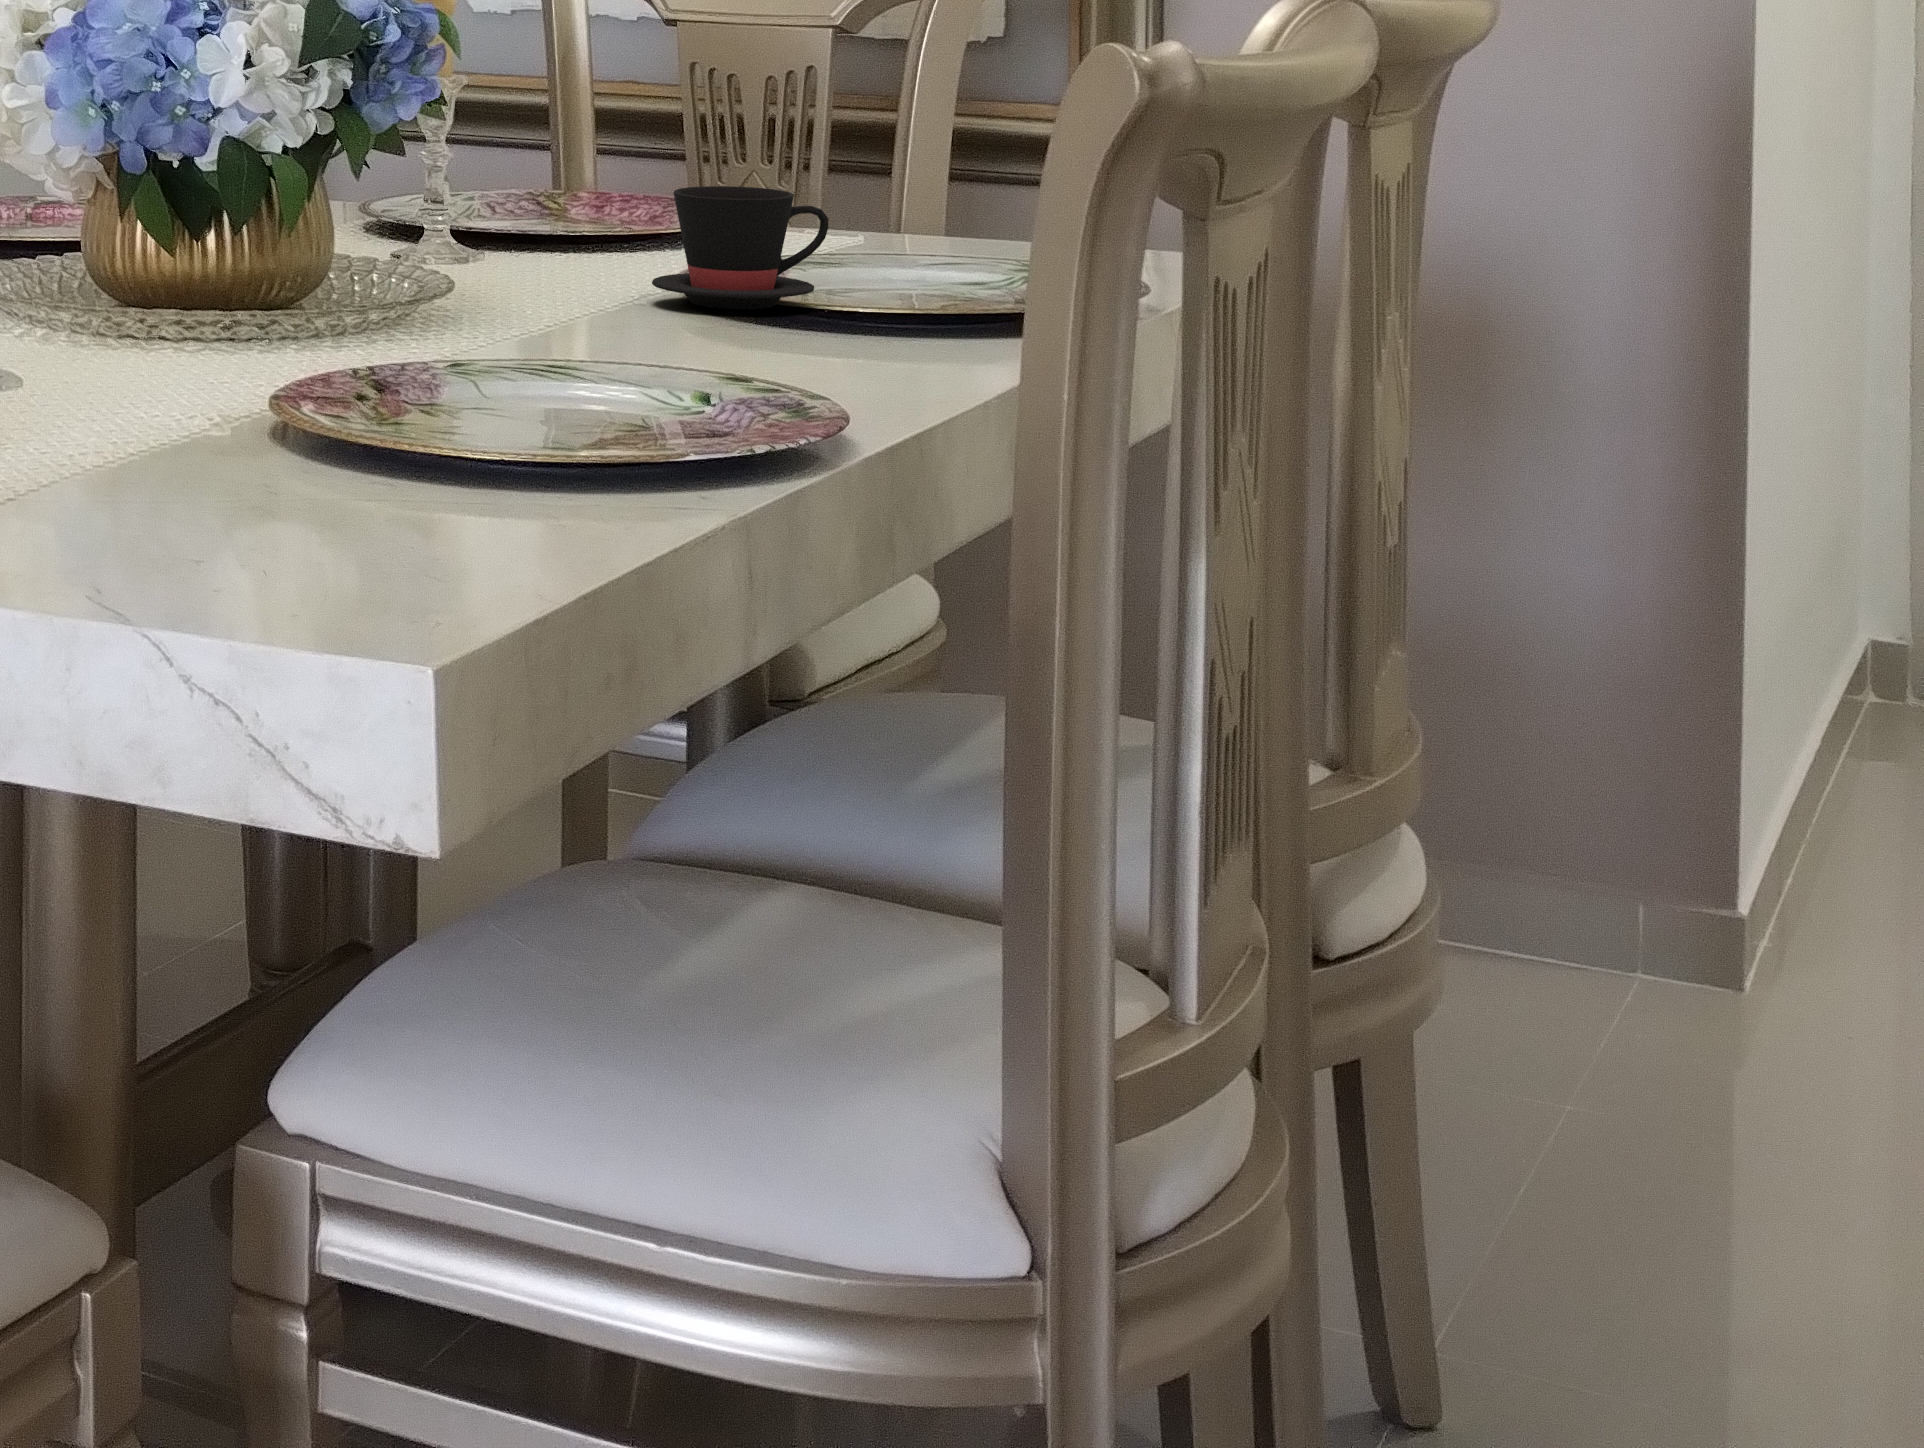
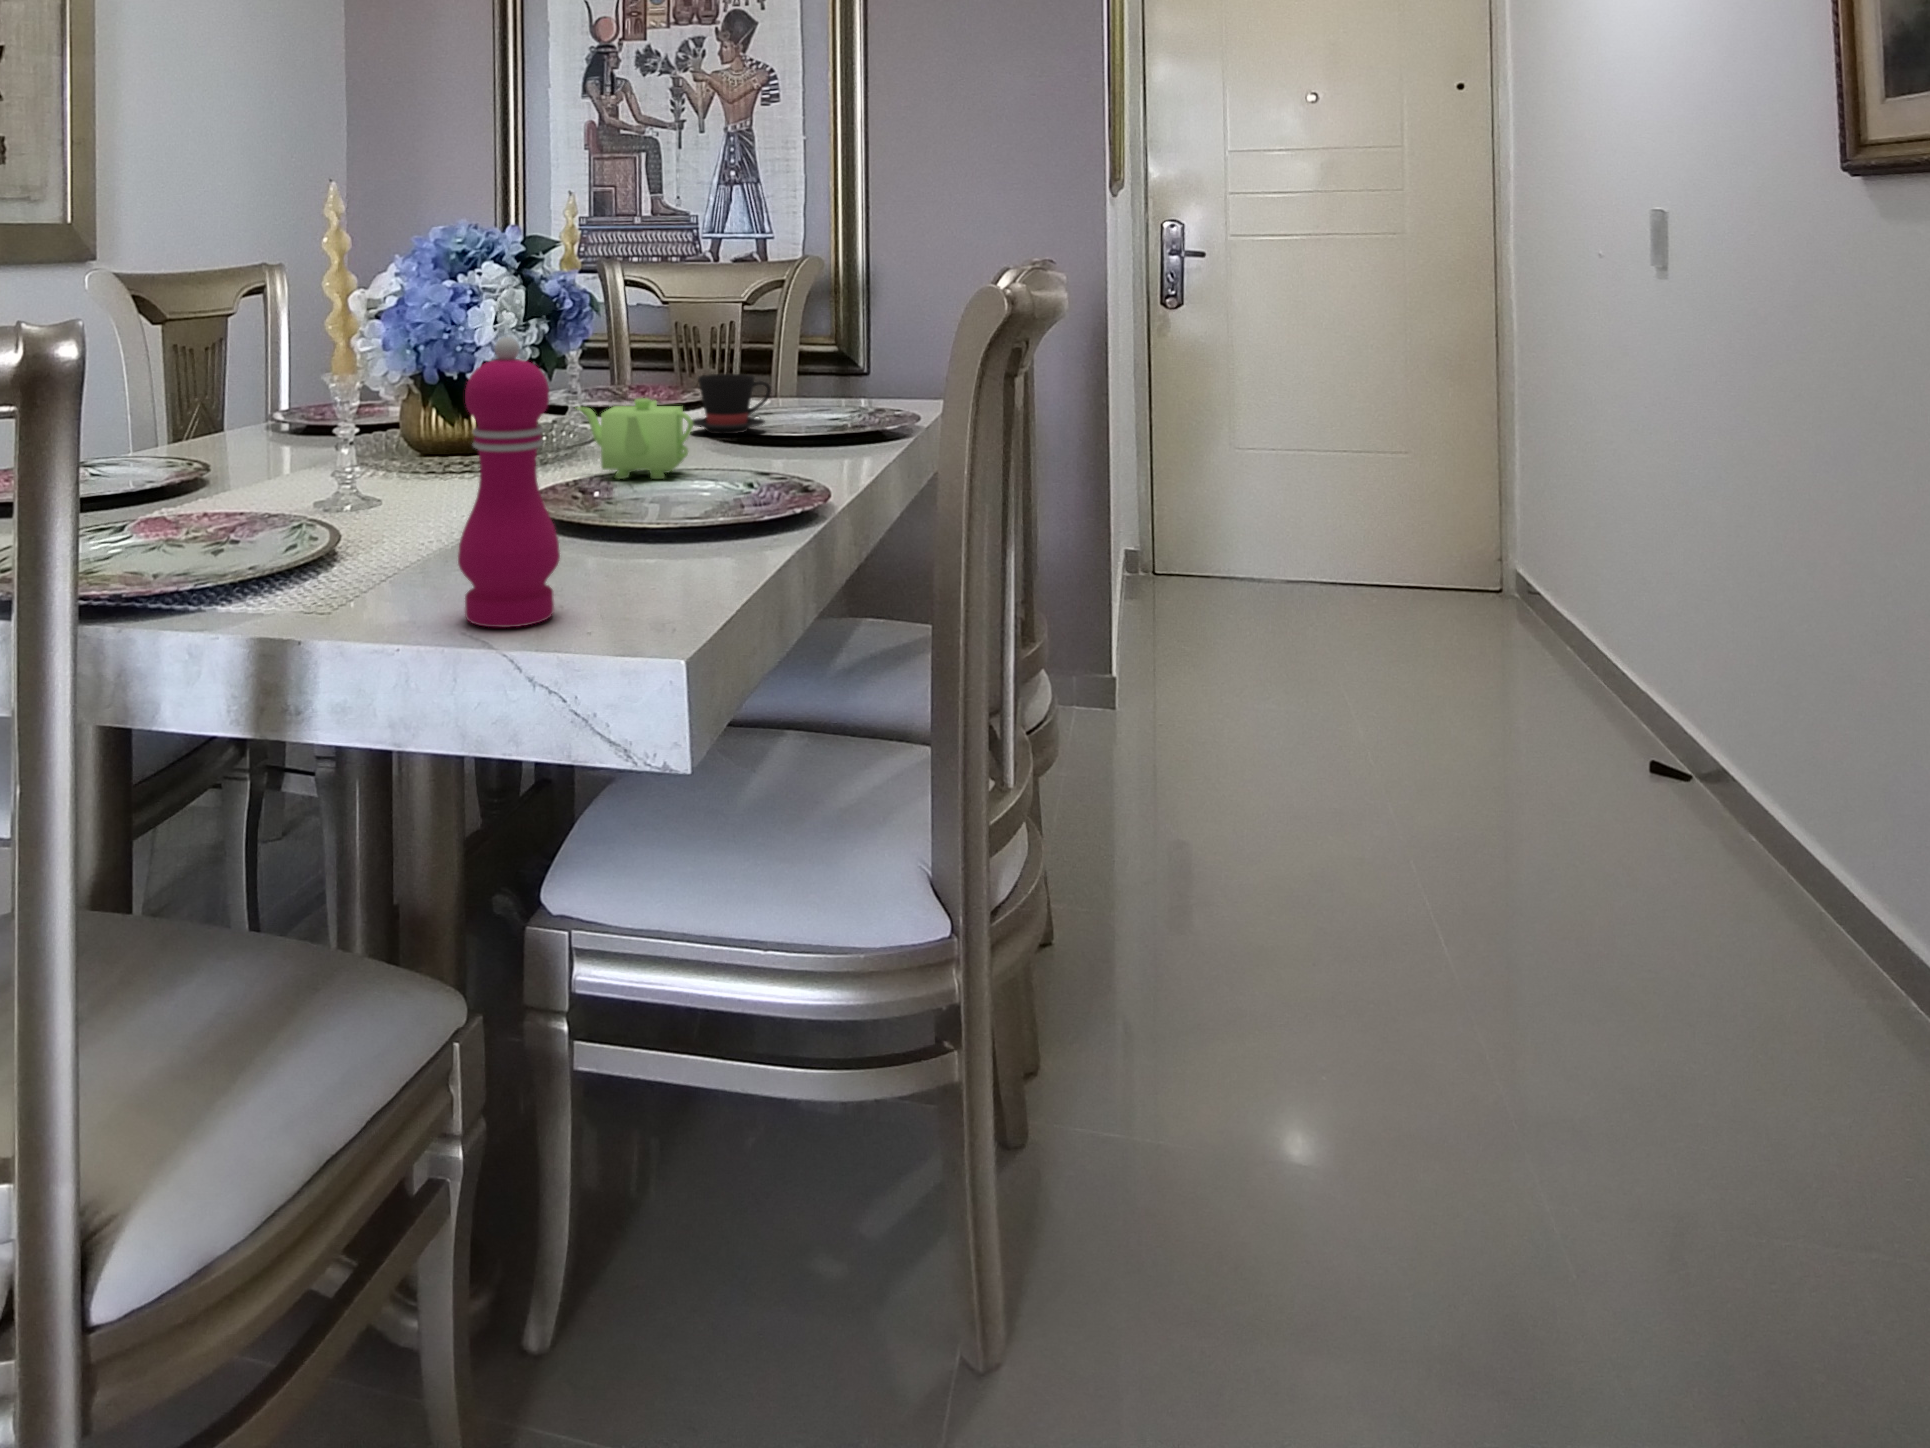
pepper mill: none [78,111,247,594] -> present [458,337,560,627]
teapot: none [387,228,614,384] -> present [577,398,693,479]

